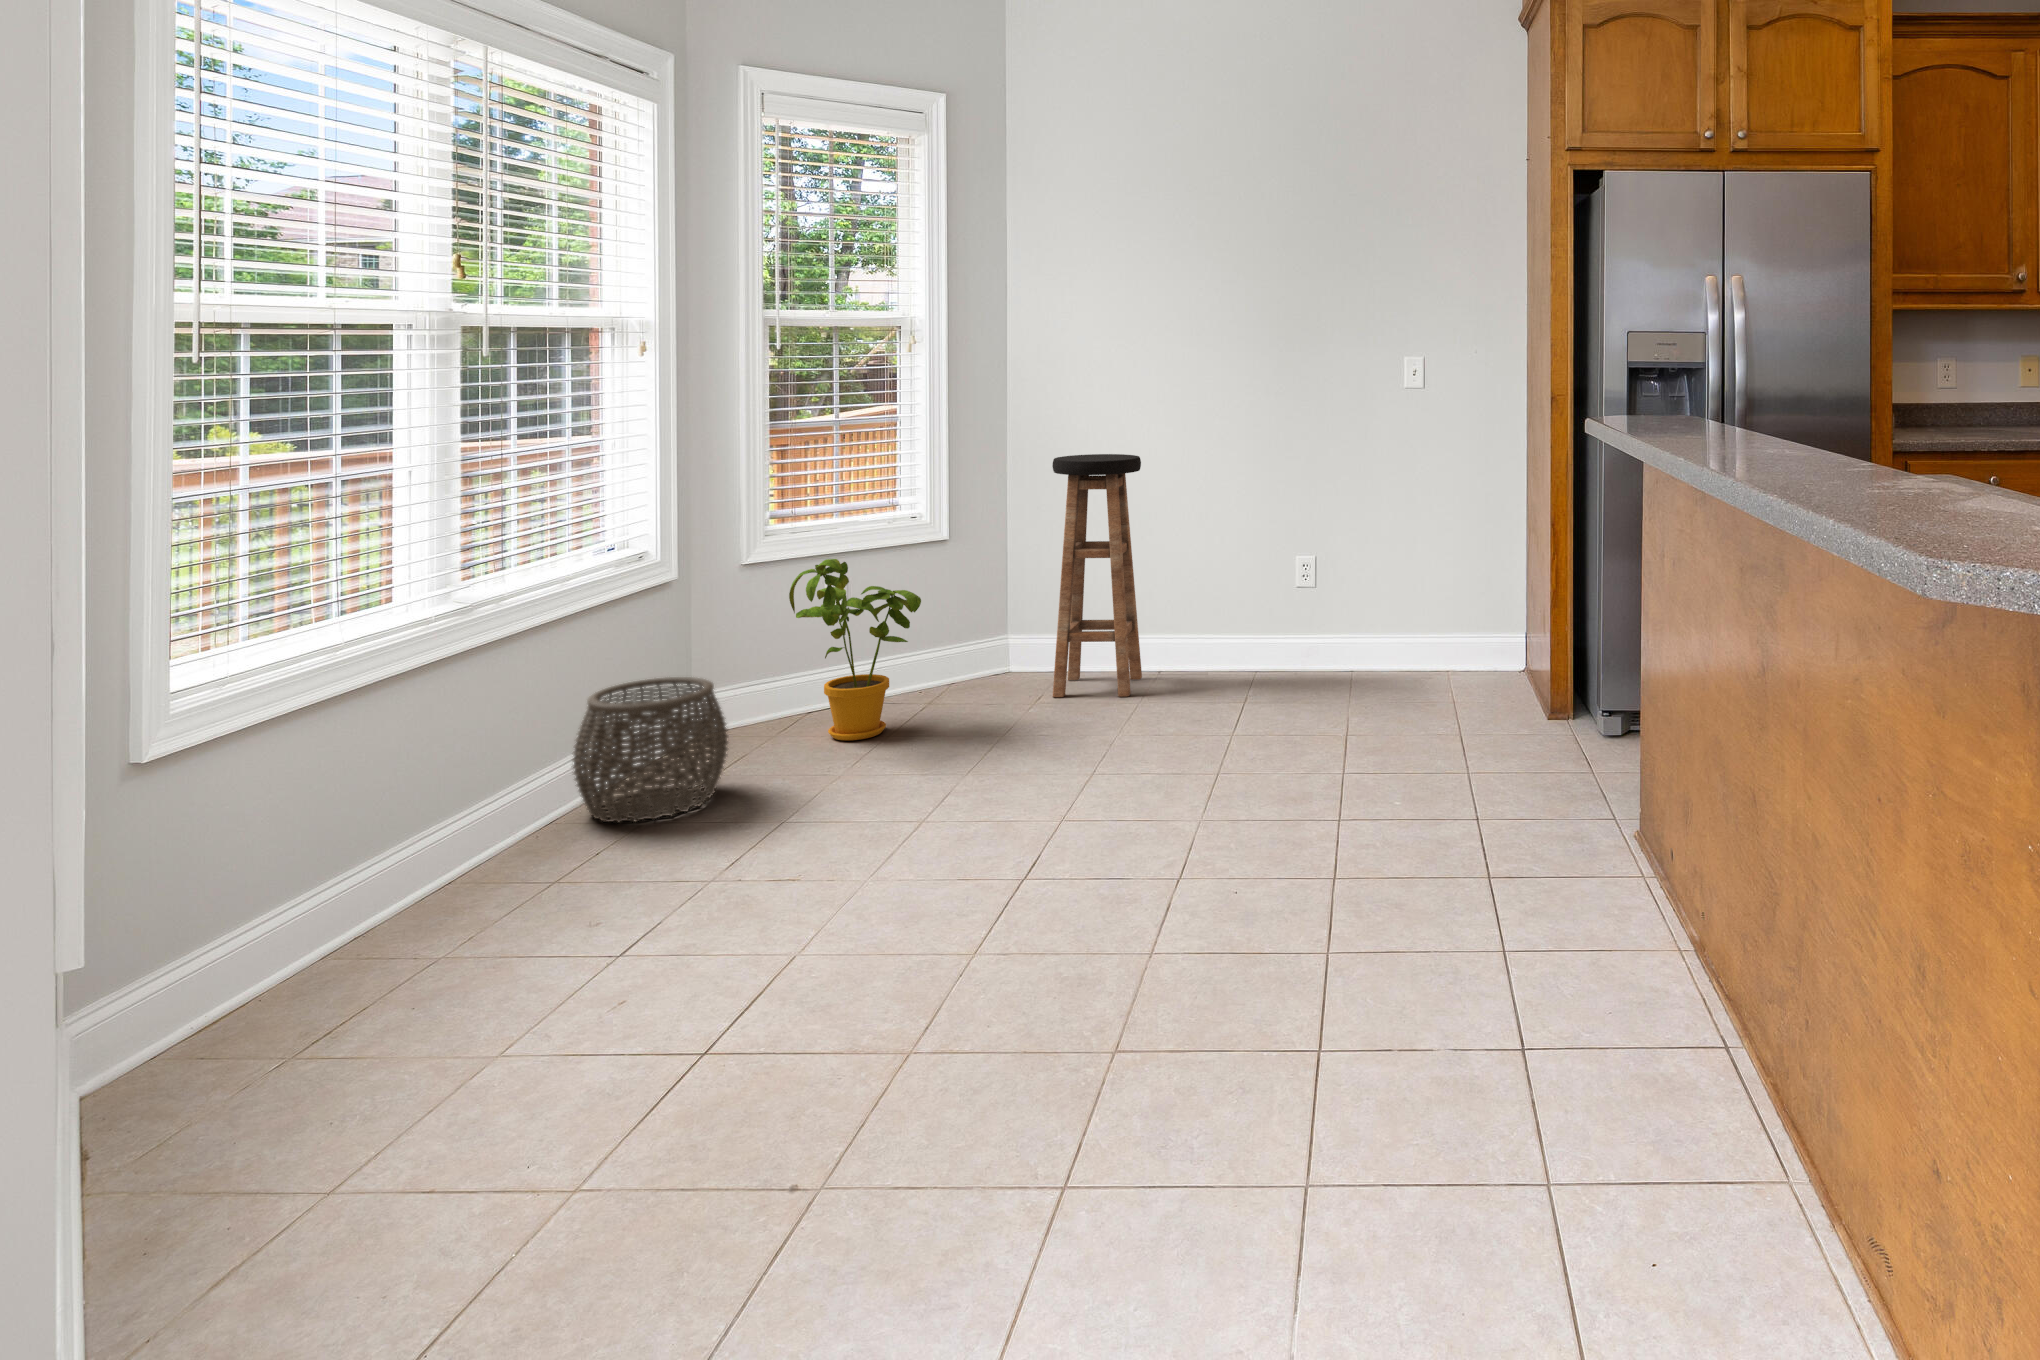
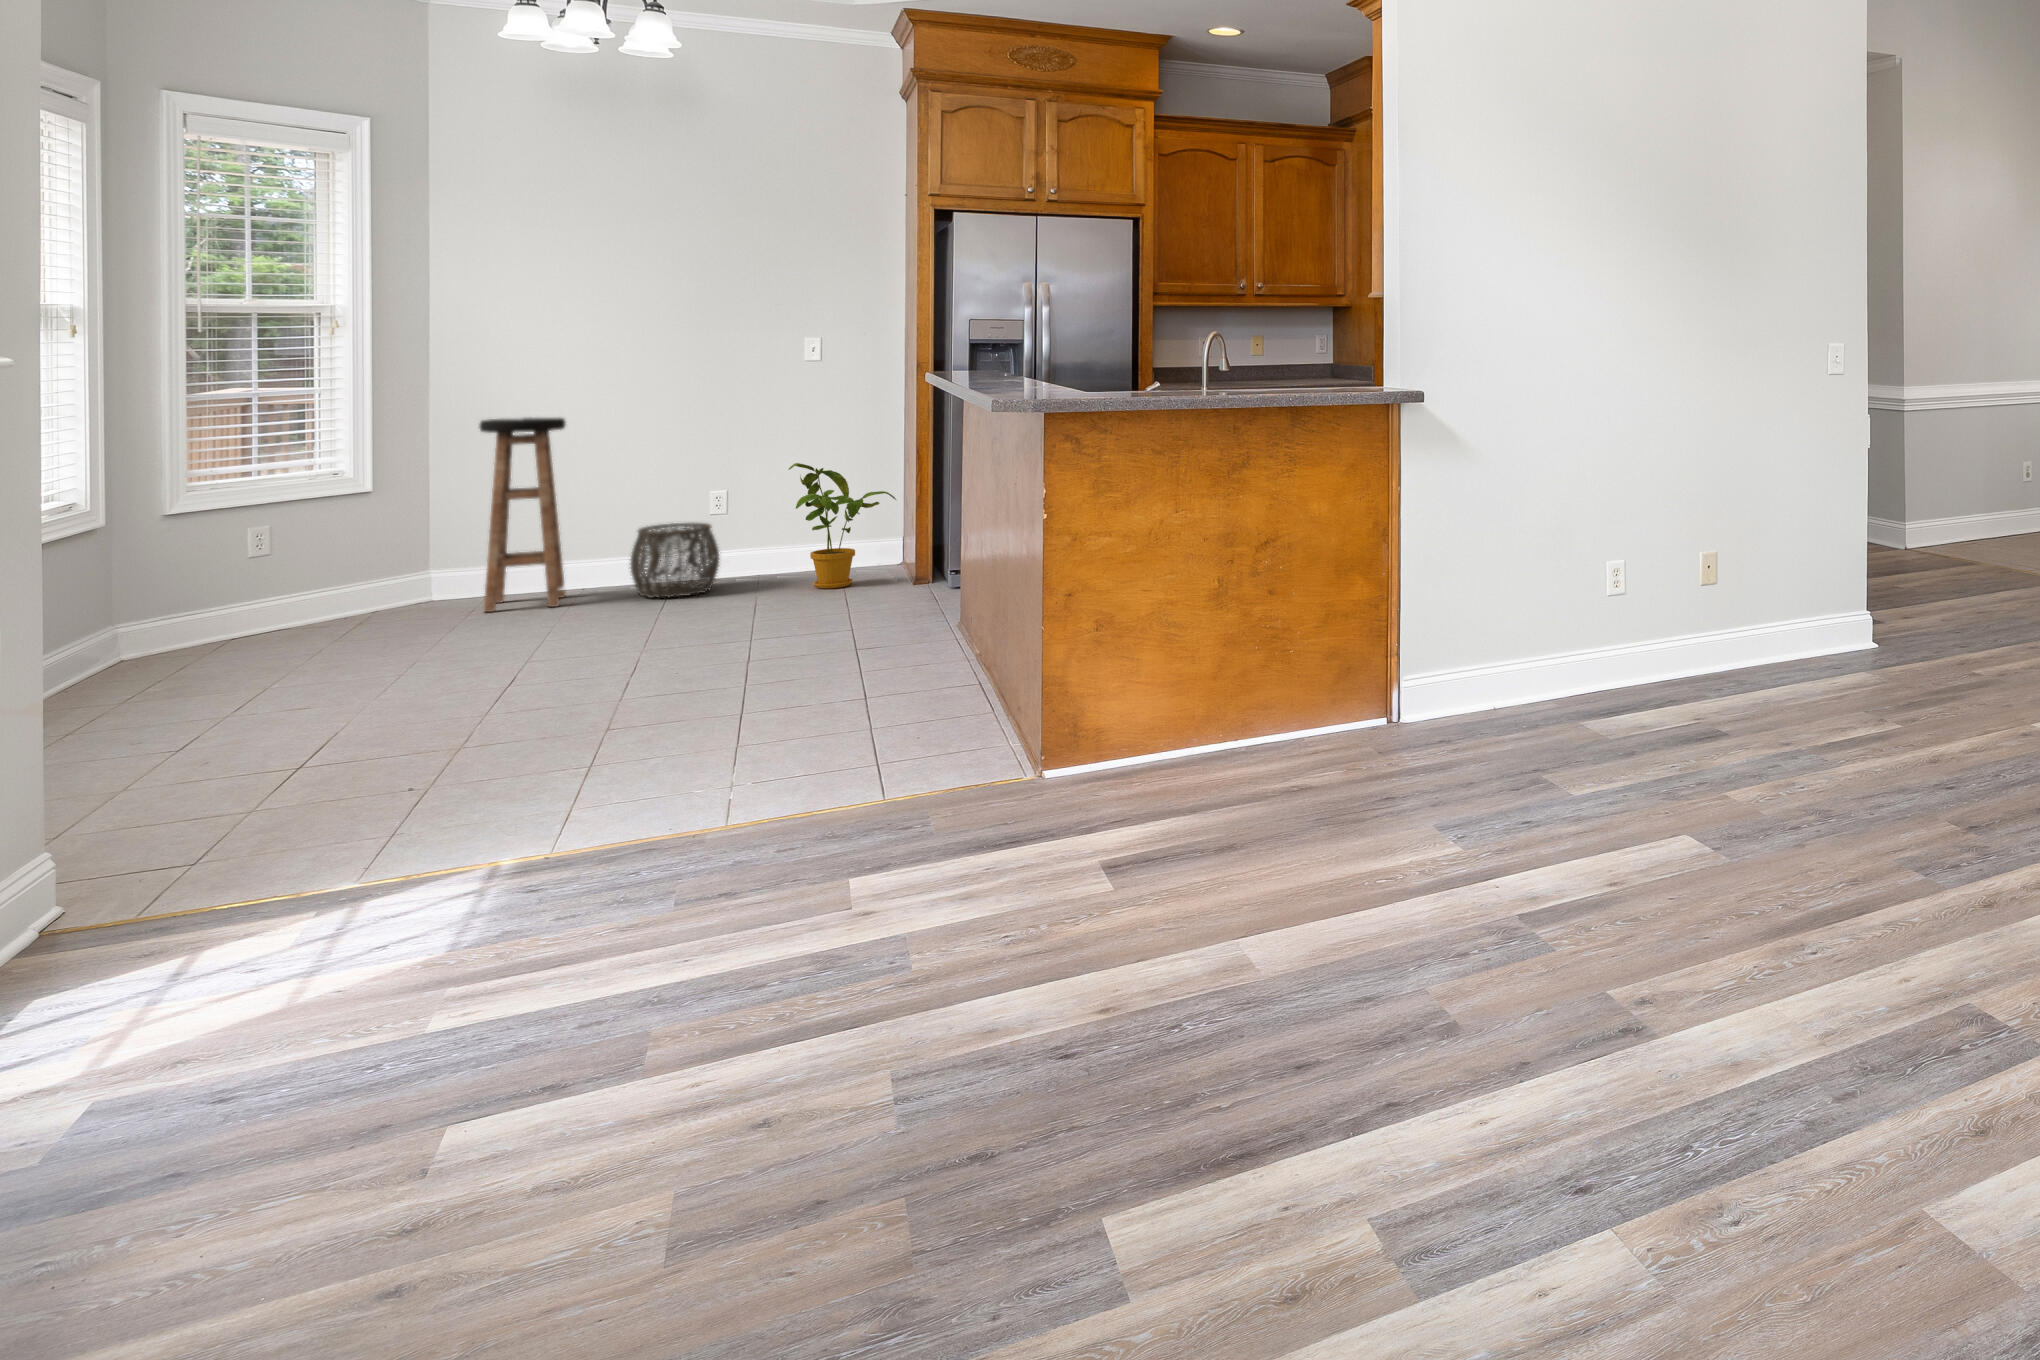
house plant: present [789,559,921,741] -> present [789,463,896,589]
woven basket: present [572,677,728,822] -> present [630,523,719,598]

